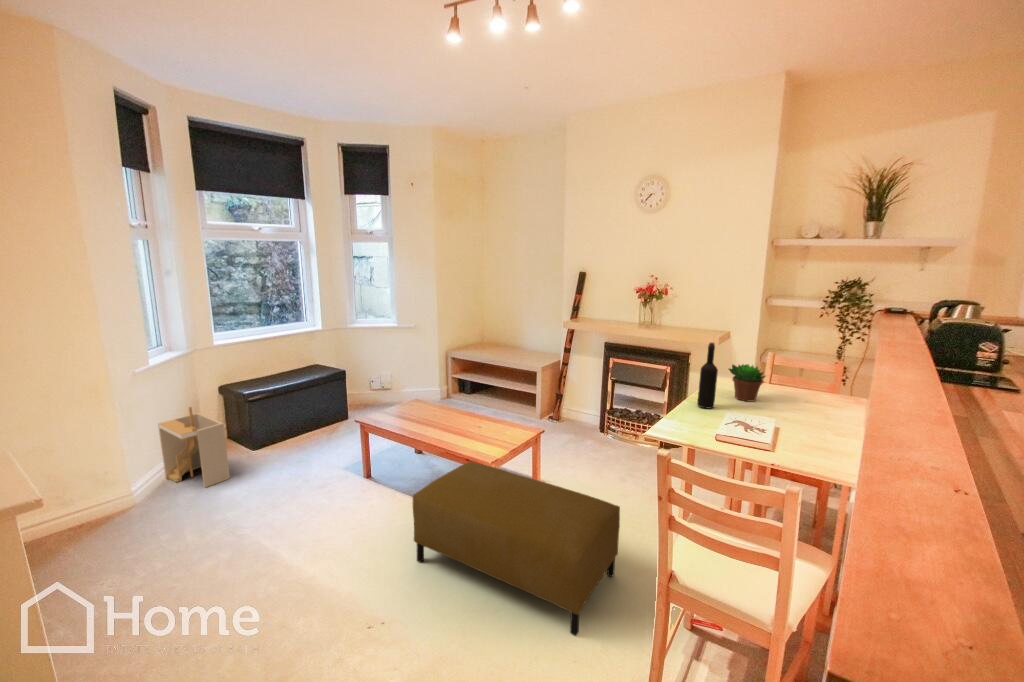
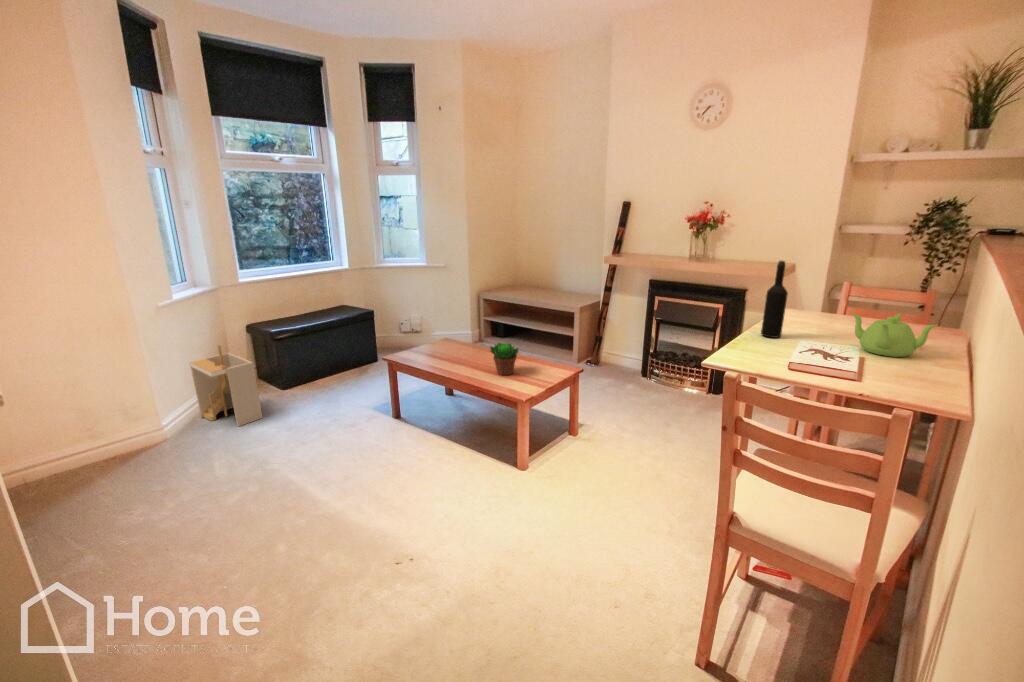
succulent plant: present [729,364,765,401] -> present [490,343,518,375]
teapot: none [769,389,836,428] -> present [852,313,937,357]
ottoman: present [413,462,620,636] -> none [441,400,668,581]

